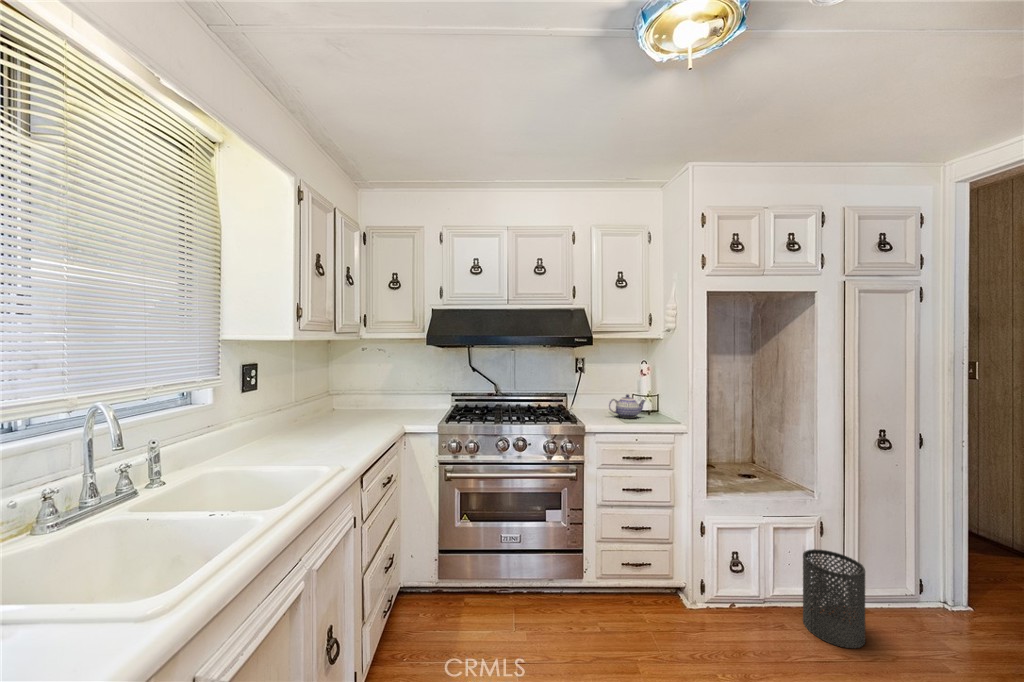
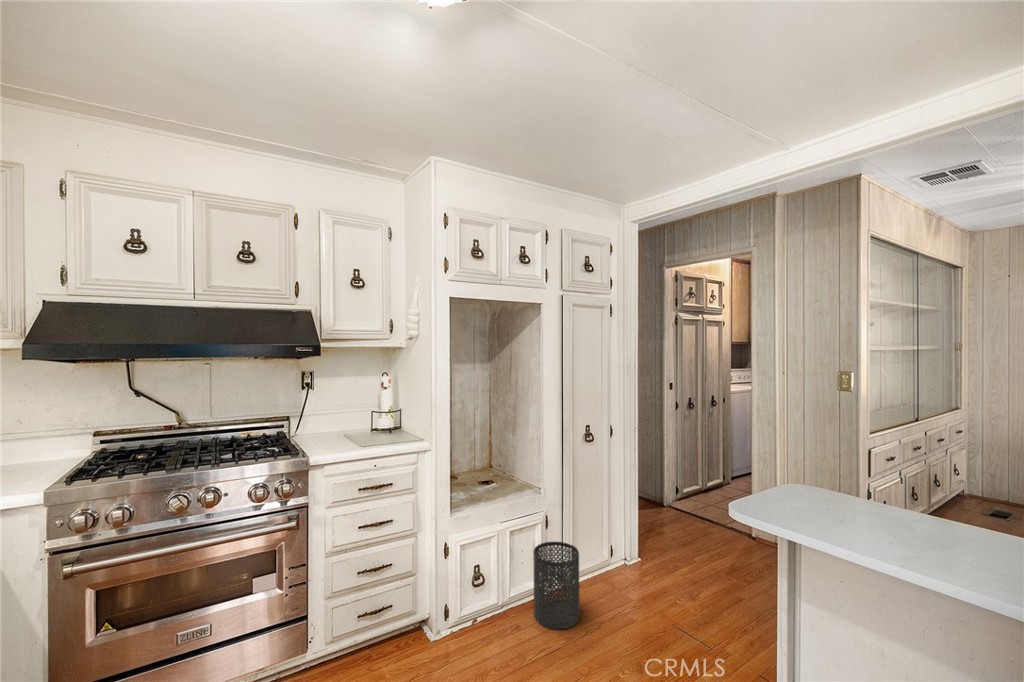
teapot: present [609,394,645,418] -> none [343,412,387,440]

